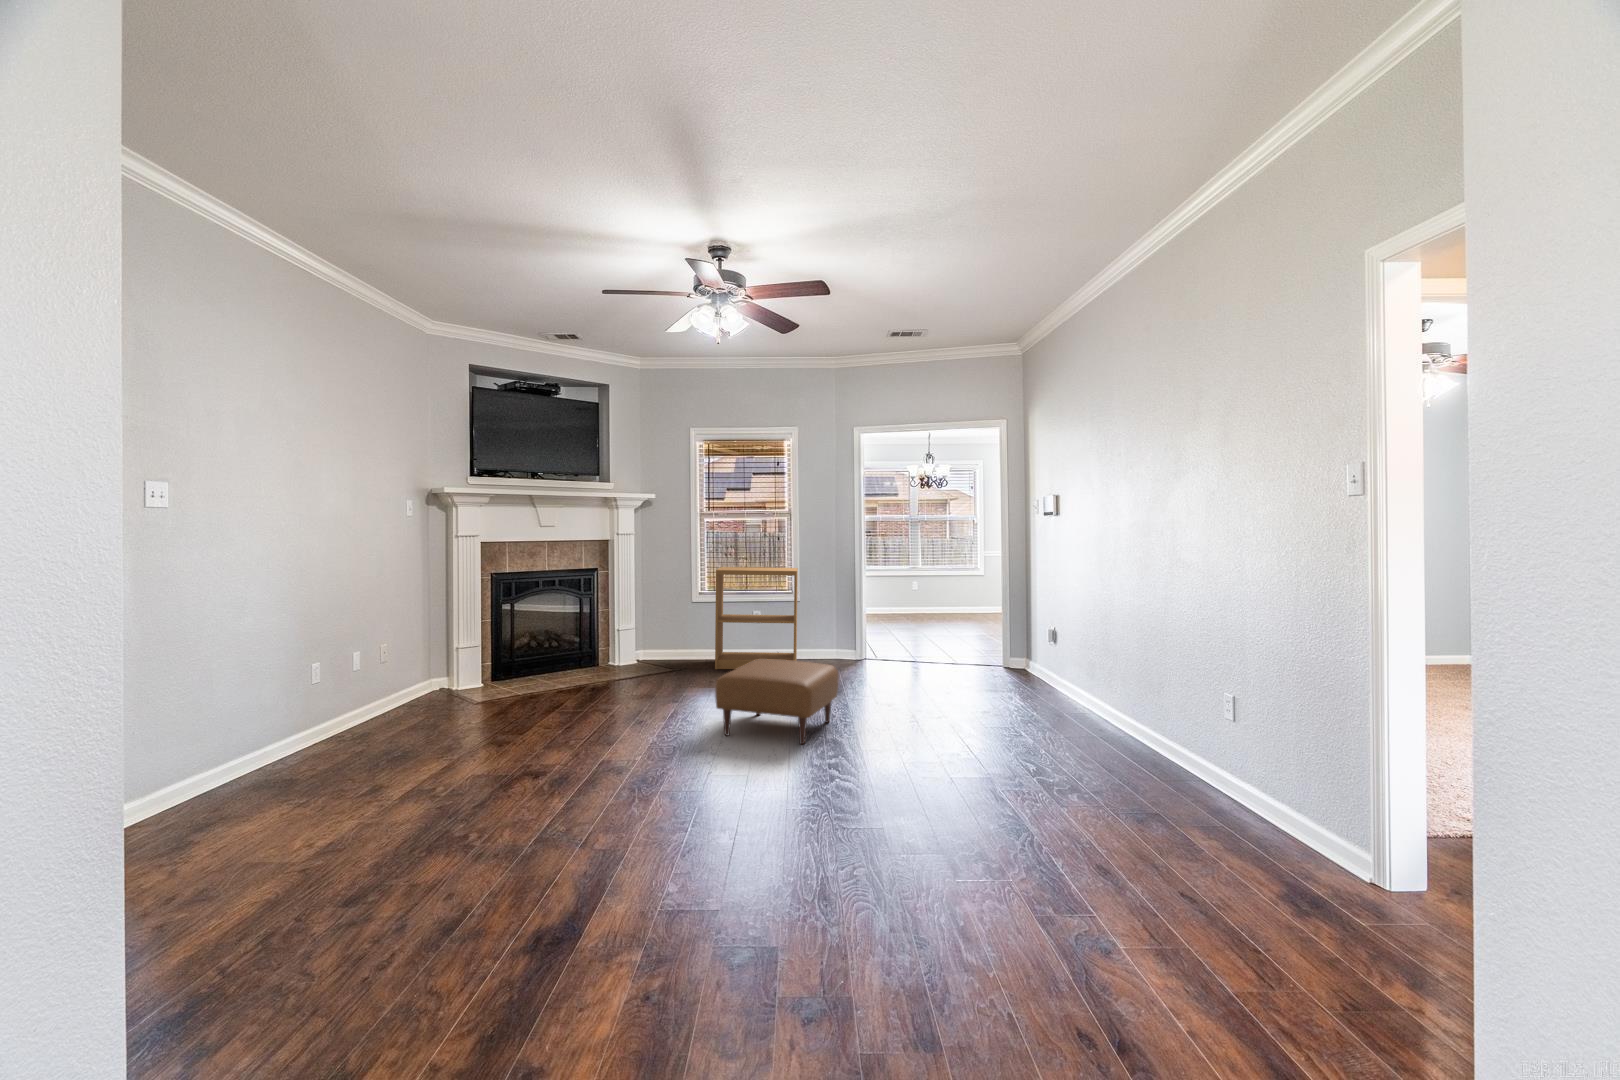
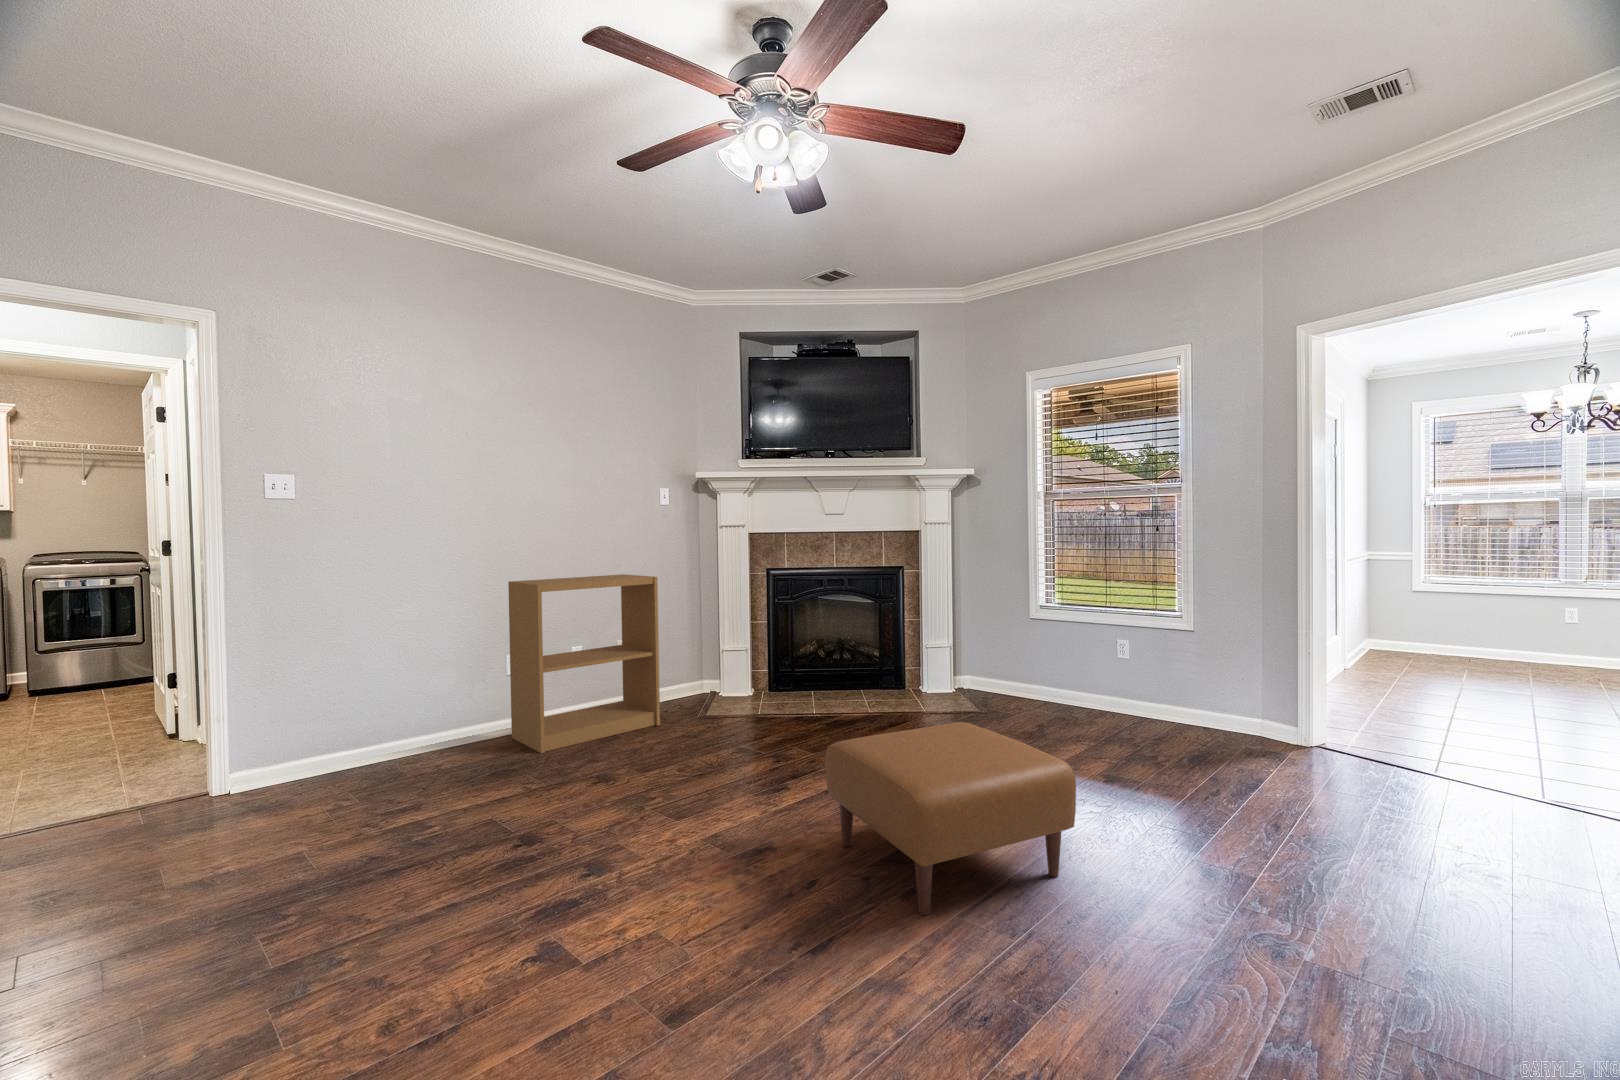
bookshelf: present [715,567,798,669] -> present [508,574,660,753]

